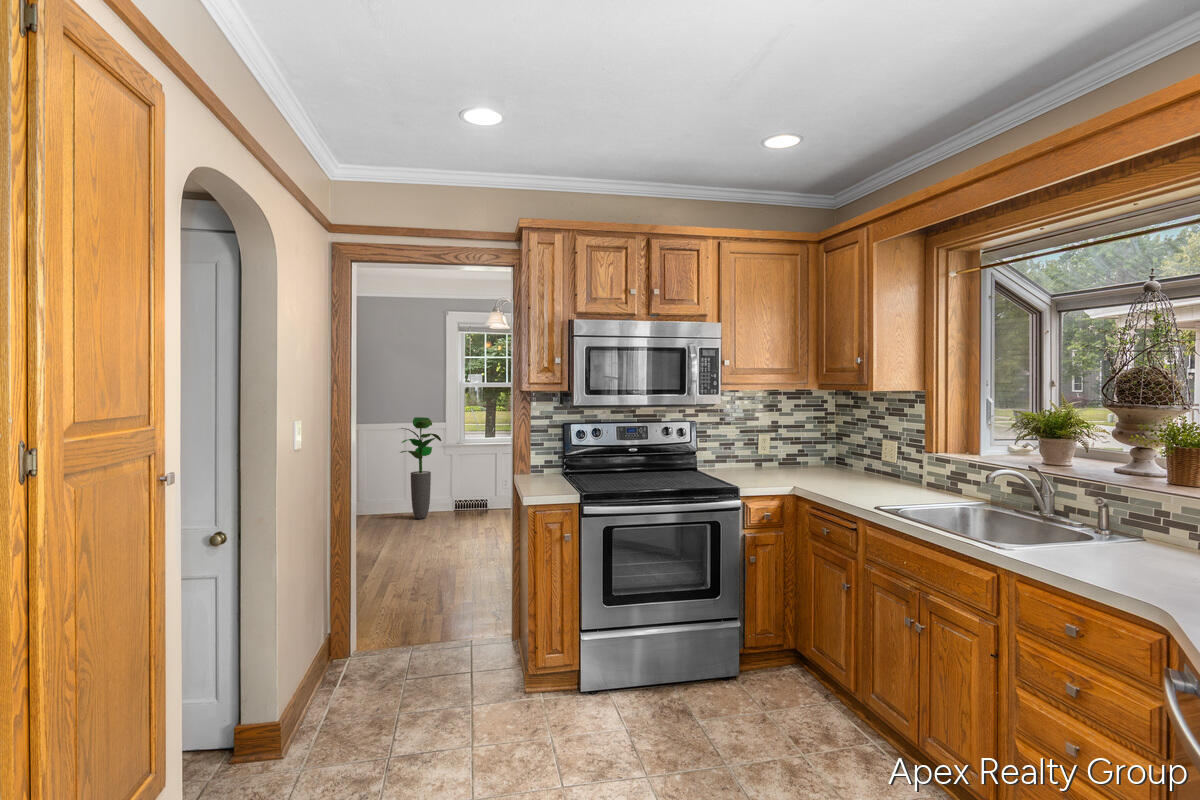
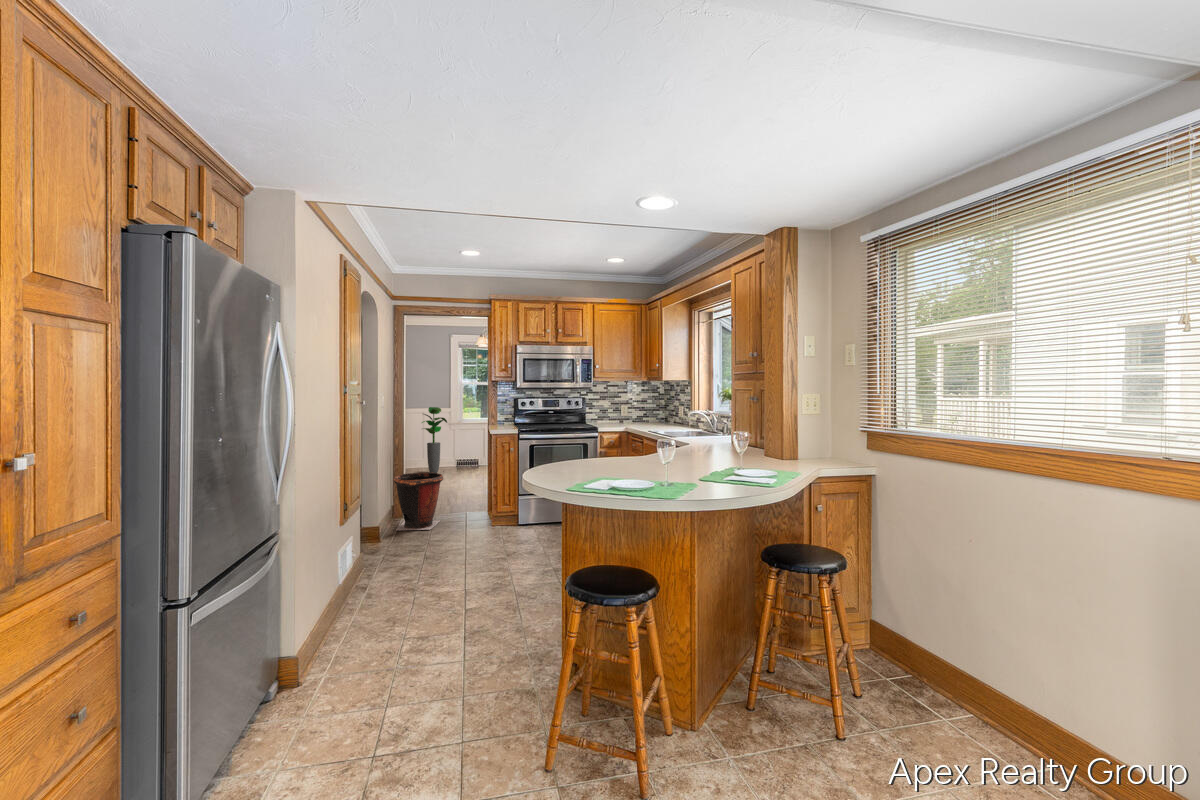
trash can: none [323,564,429,706] -> present [393,471,444,530]

